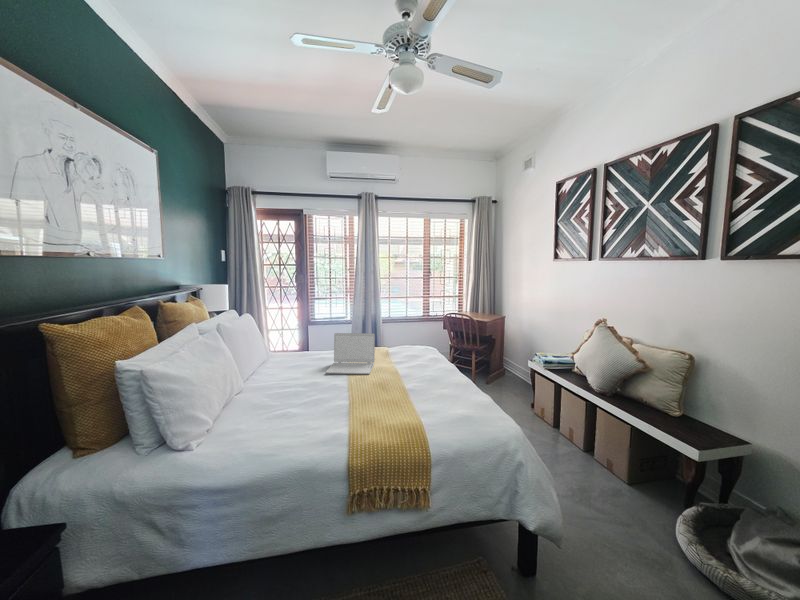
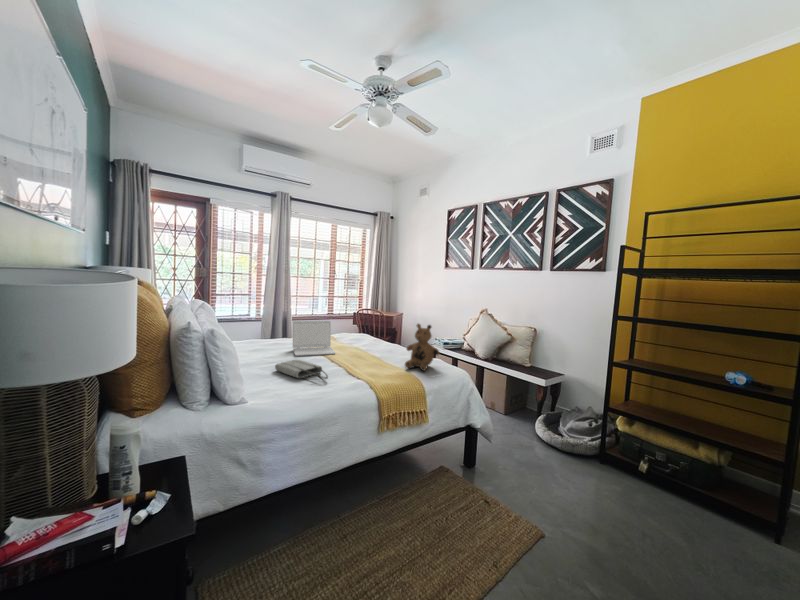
teddy bear: none [426,349,476,419] -> present [405,324,439,371]
tote bag: none [283,382,325,417] -> present [275,360,328,379]

